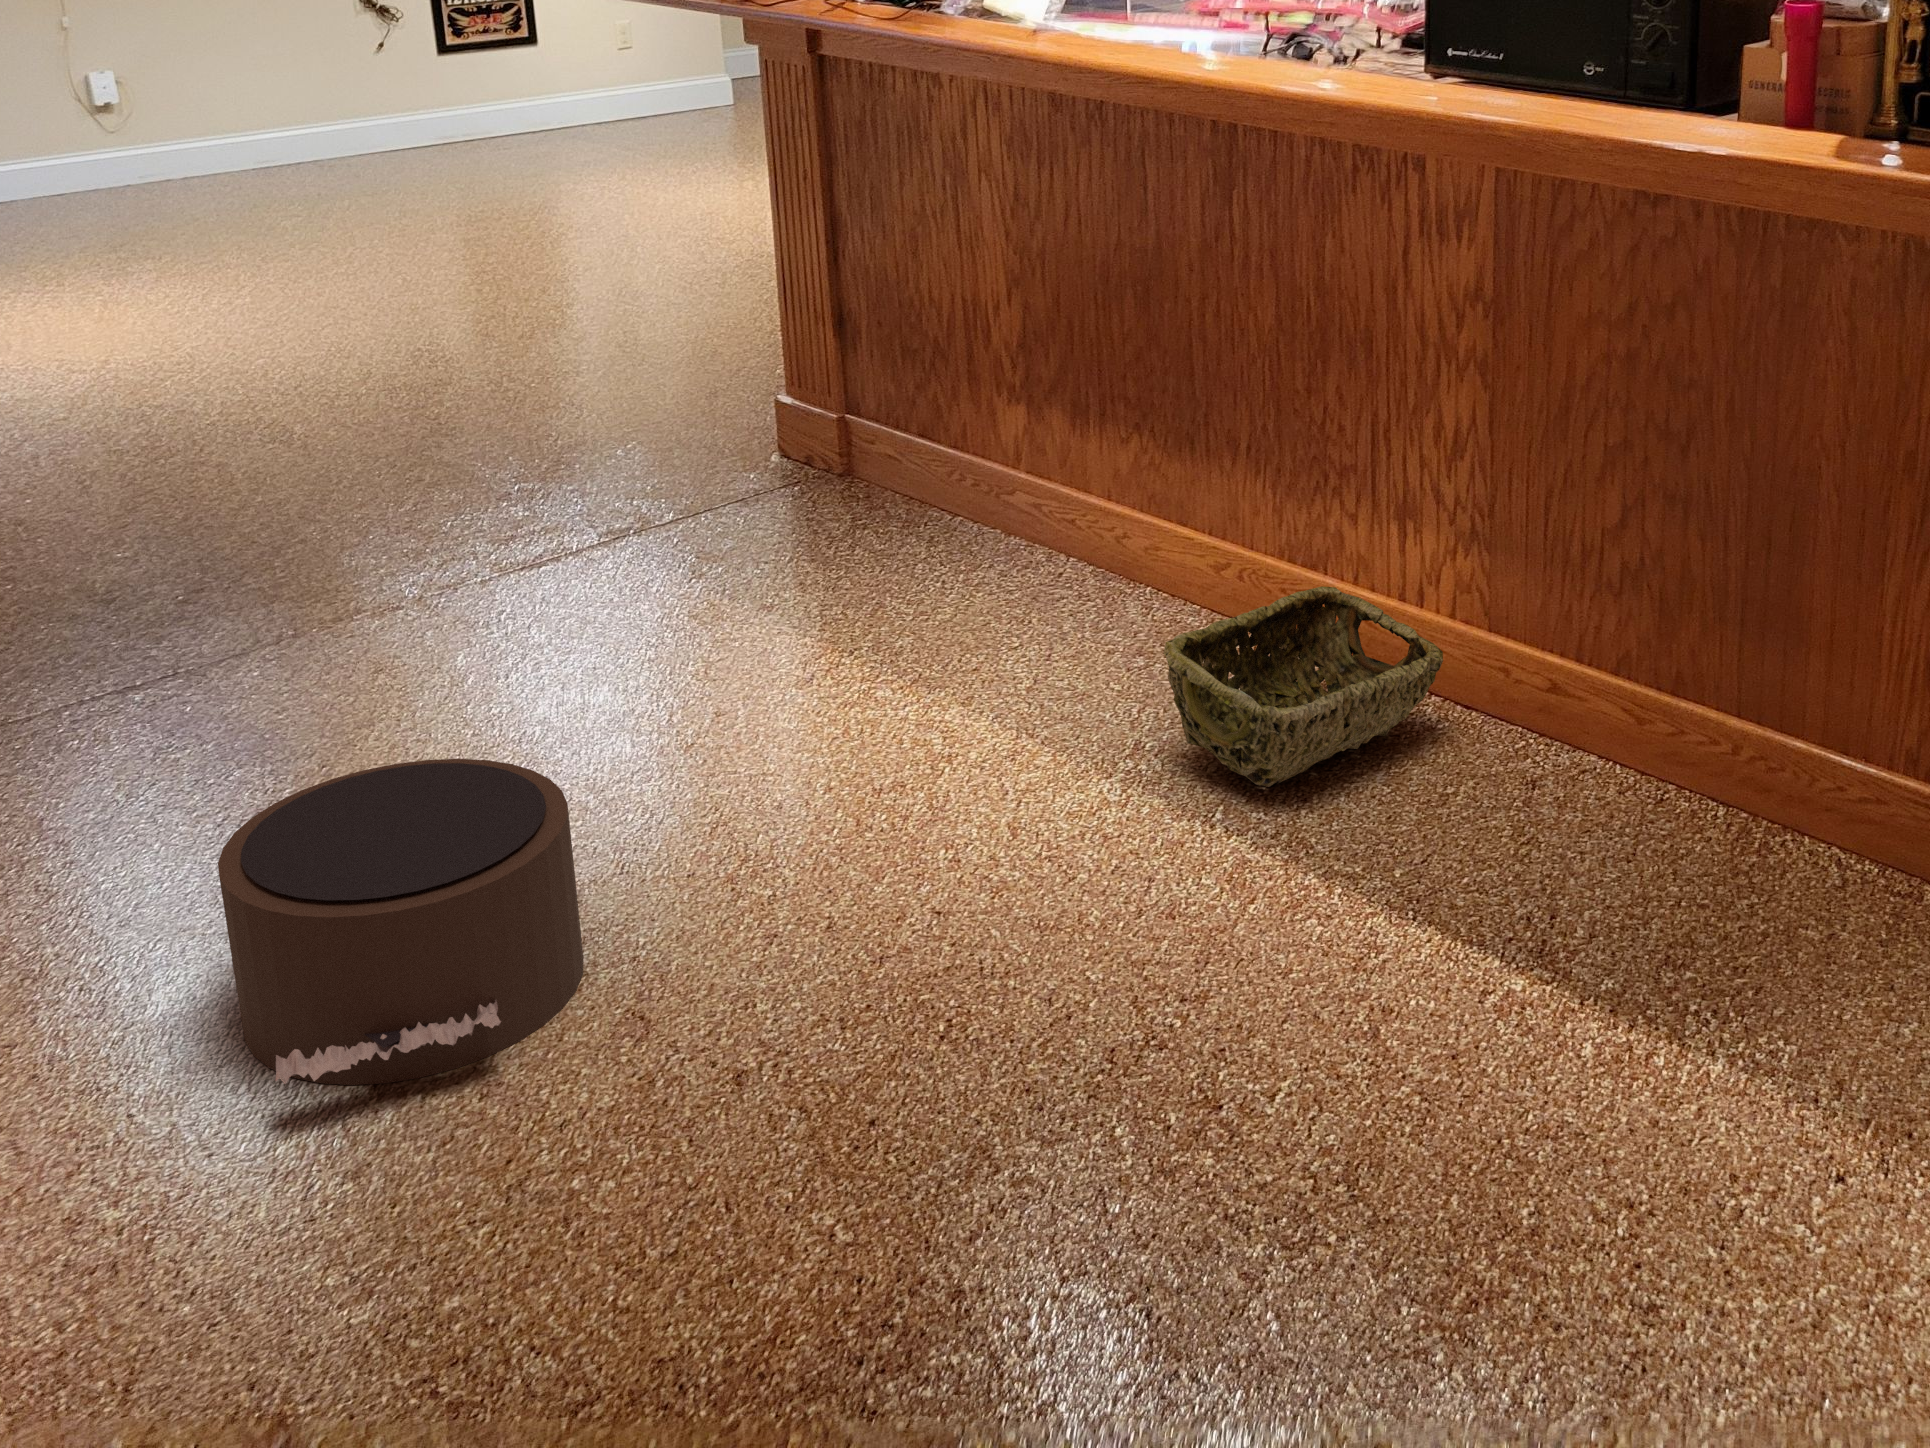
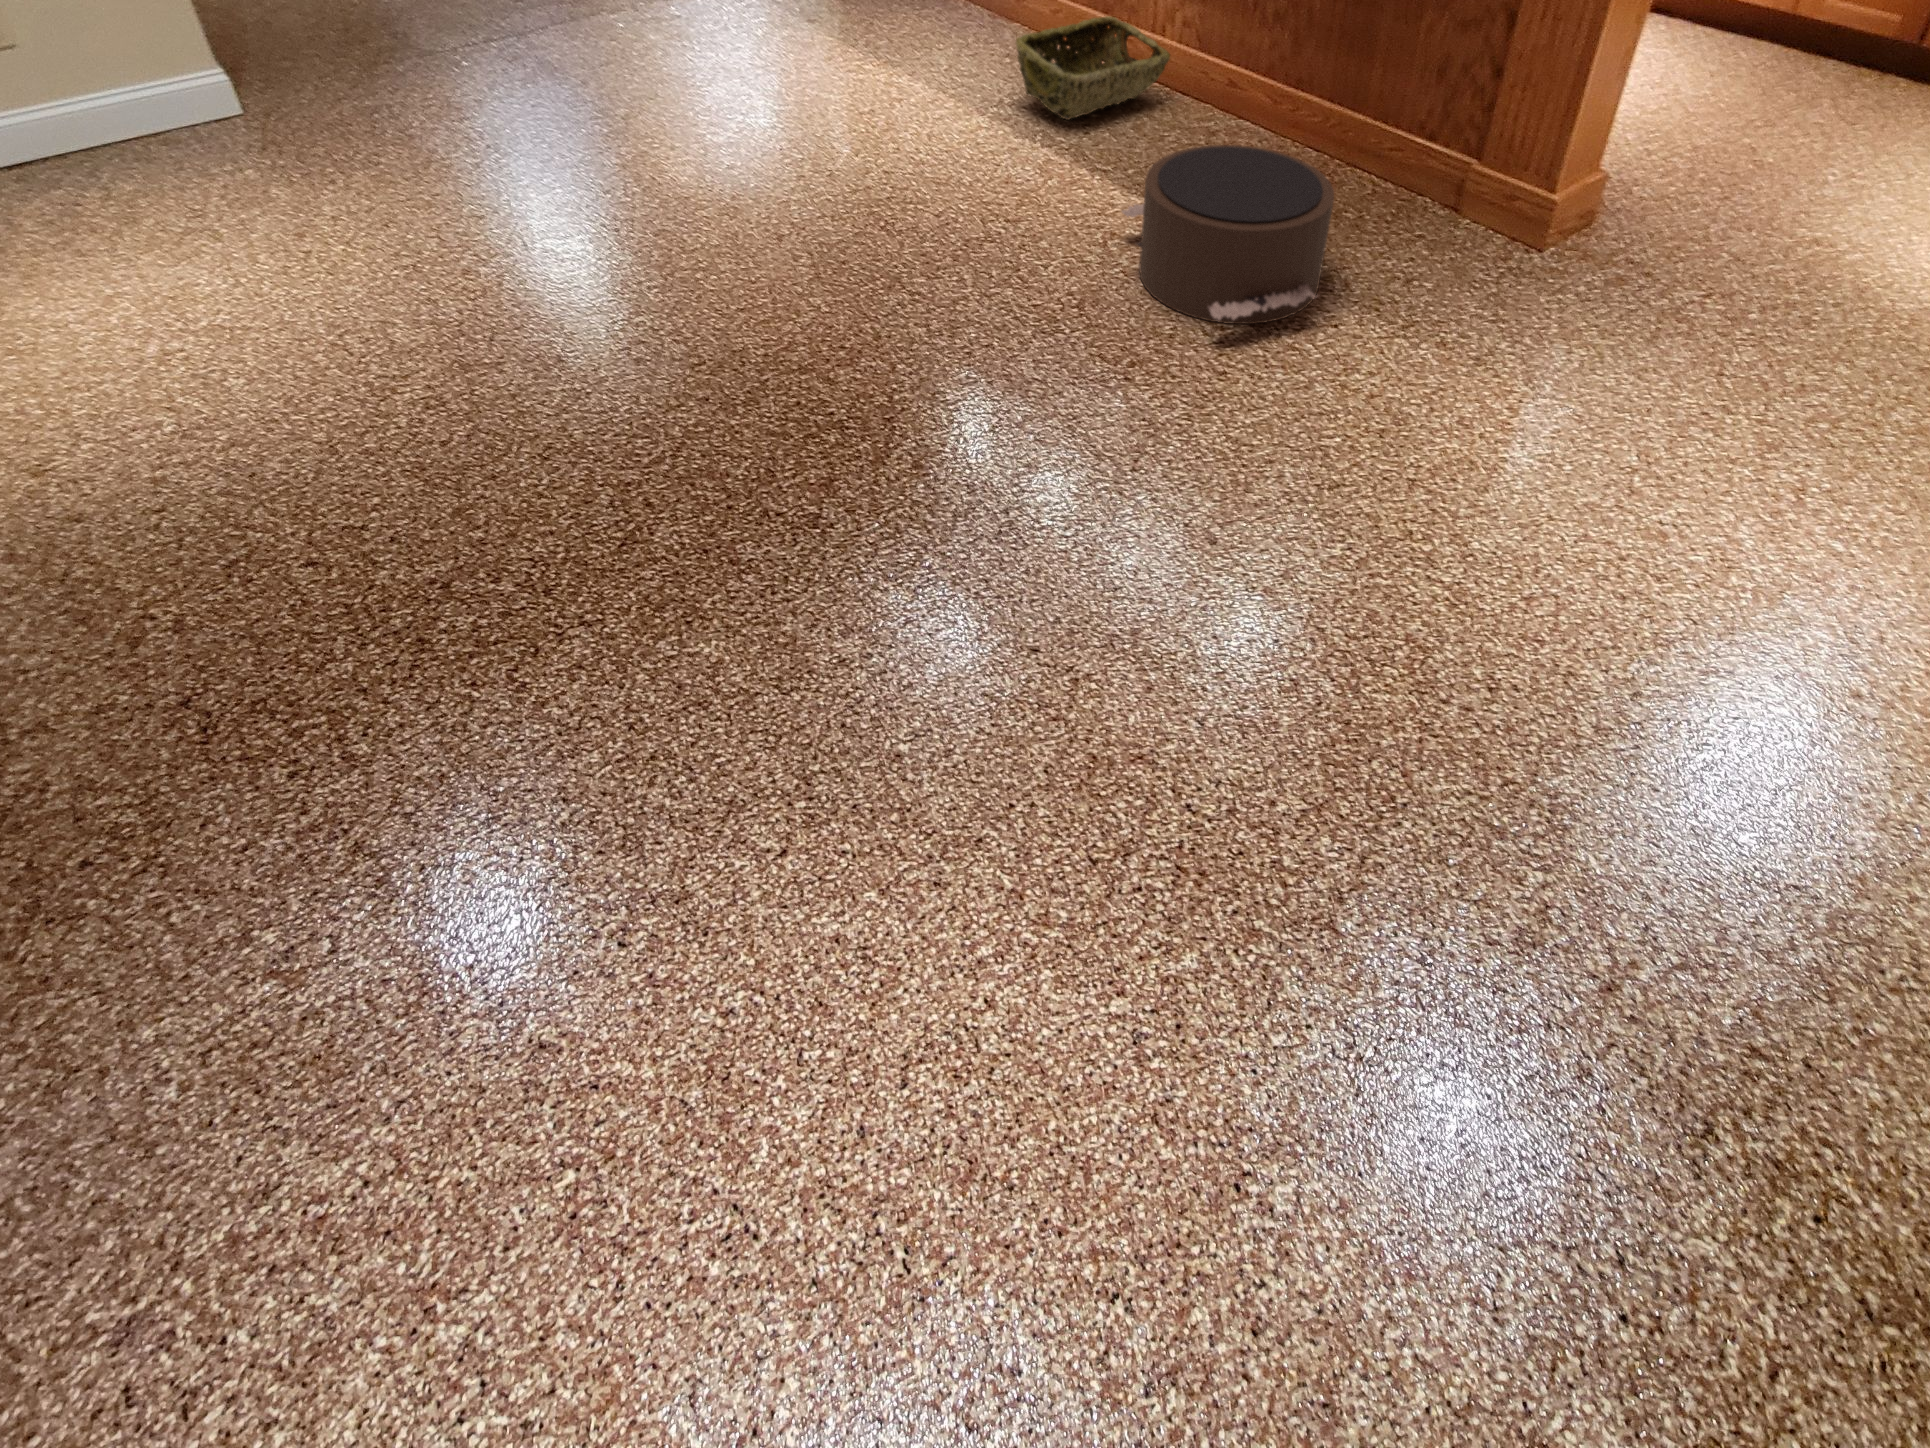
pouf: present [218,759,583,1085] -> present [1122,145,1334,324]

